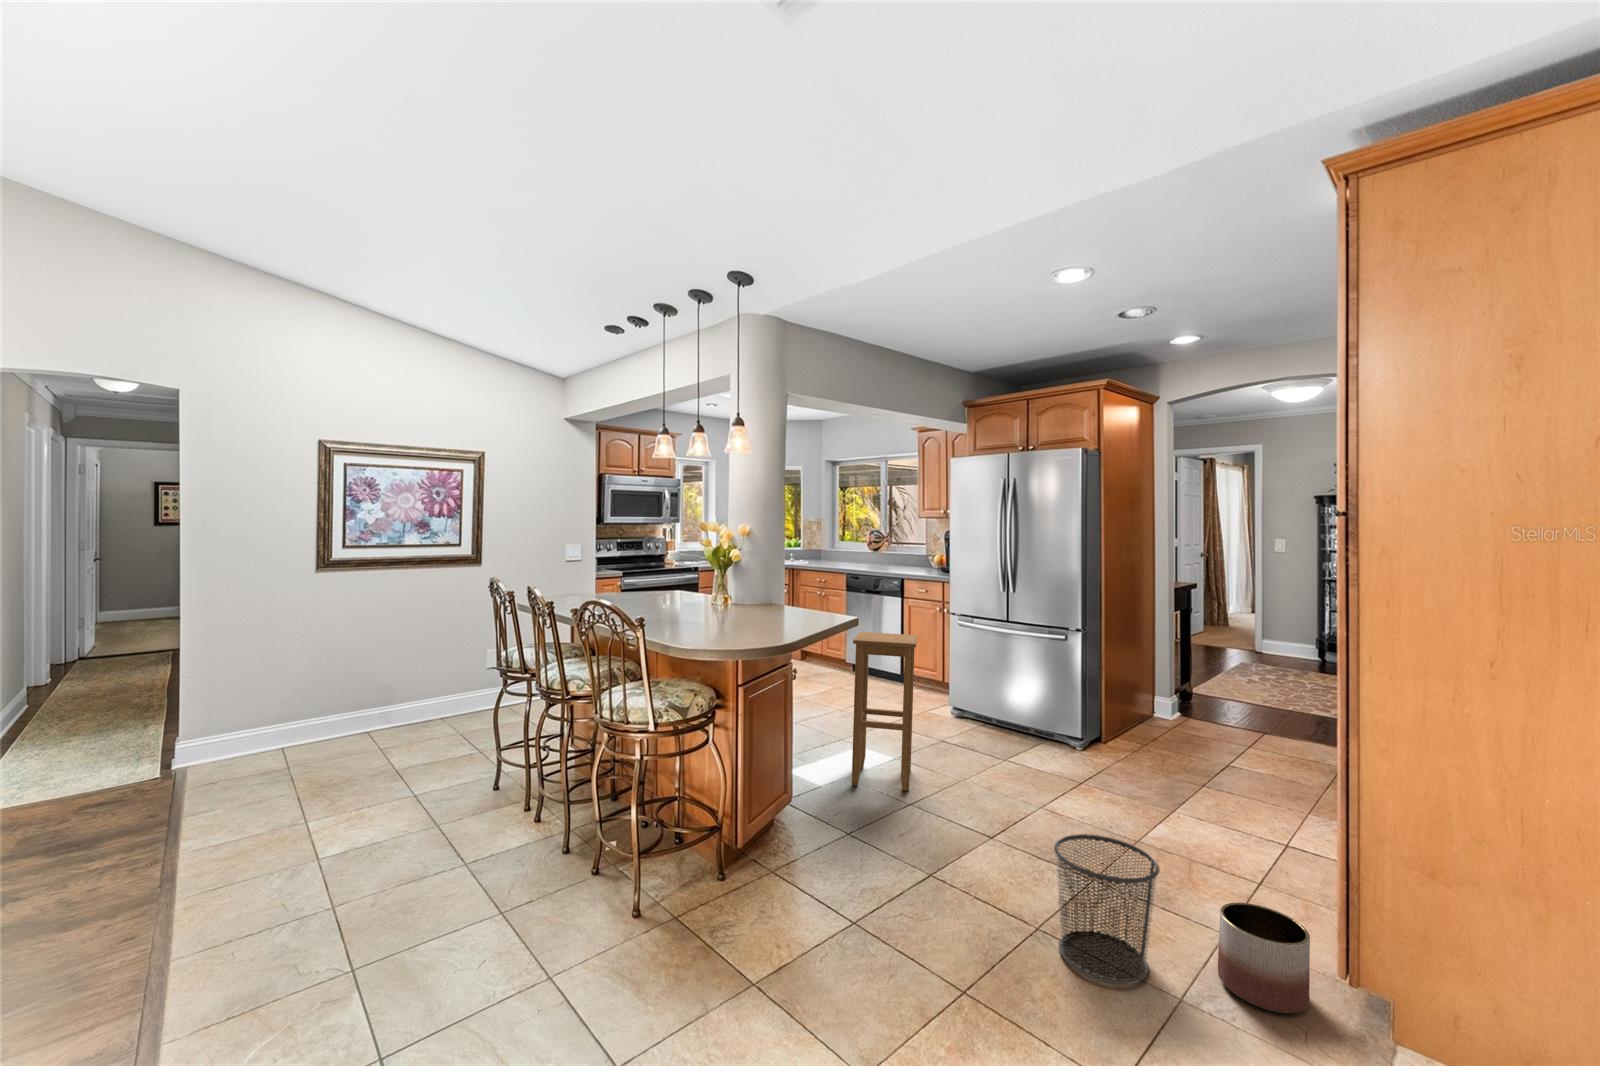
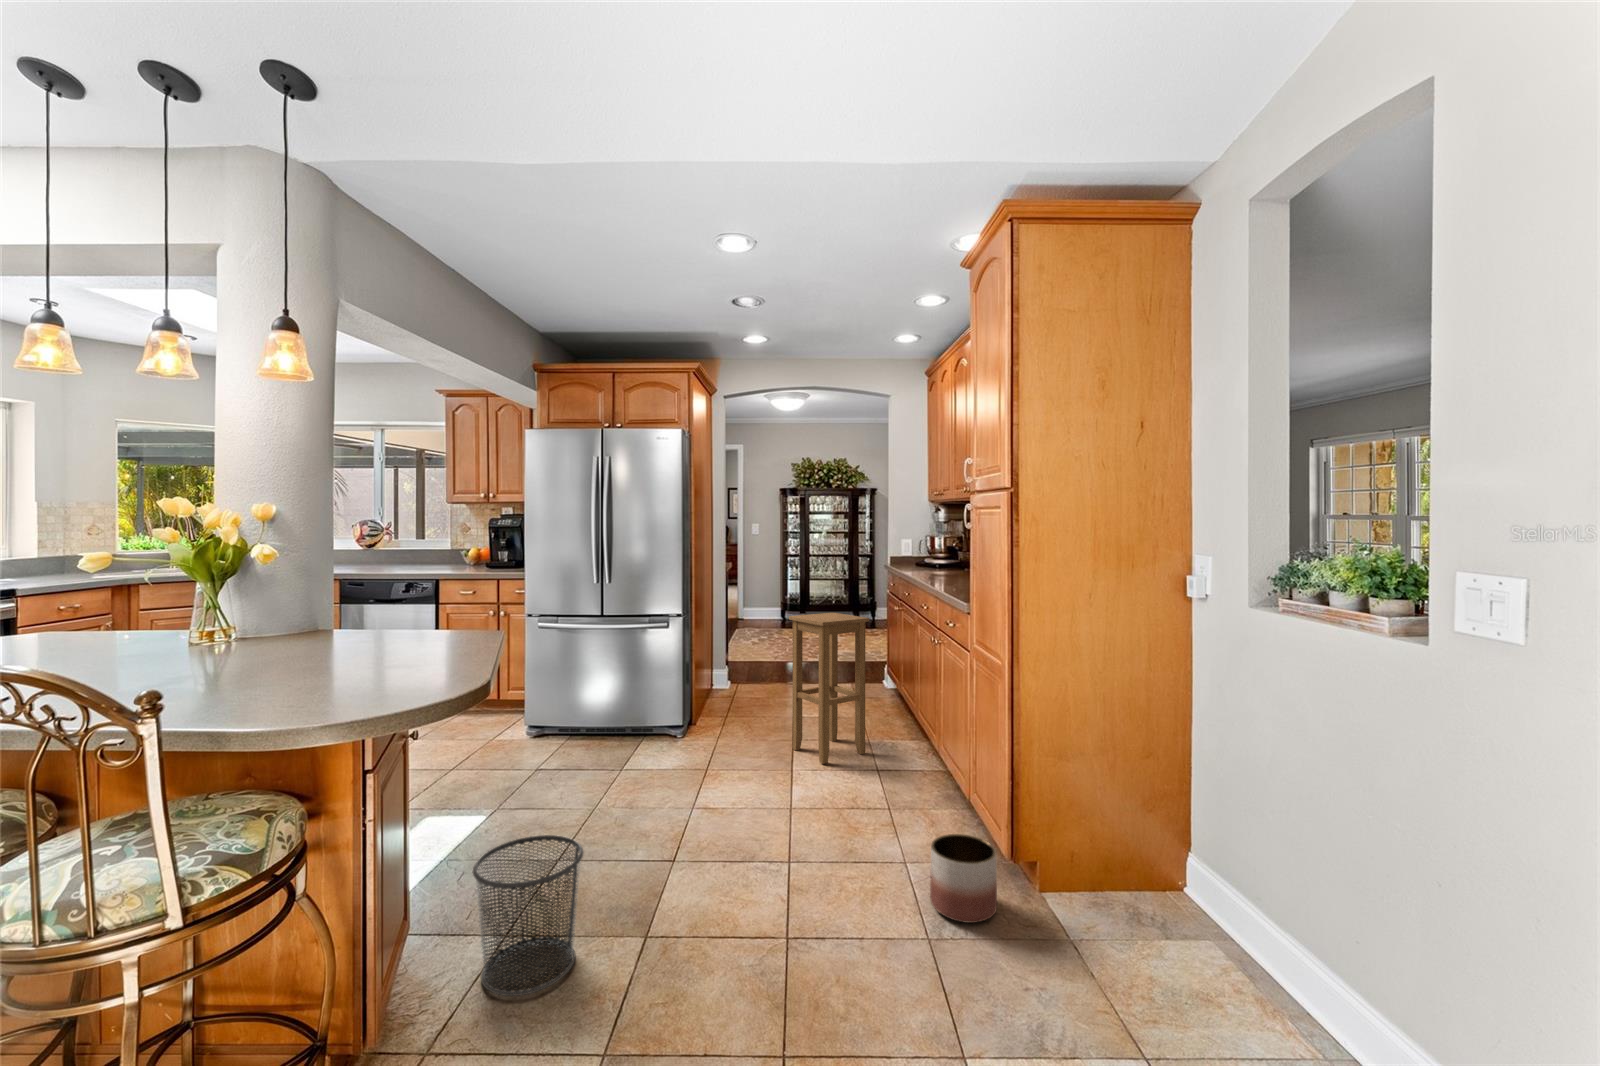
stool: present [852,632,917,791] -> present [789,613,869,764]
waste bin: present [1054,834,1160,984] -> present [473,835,583,996]

